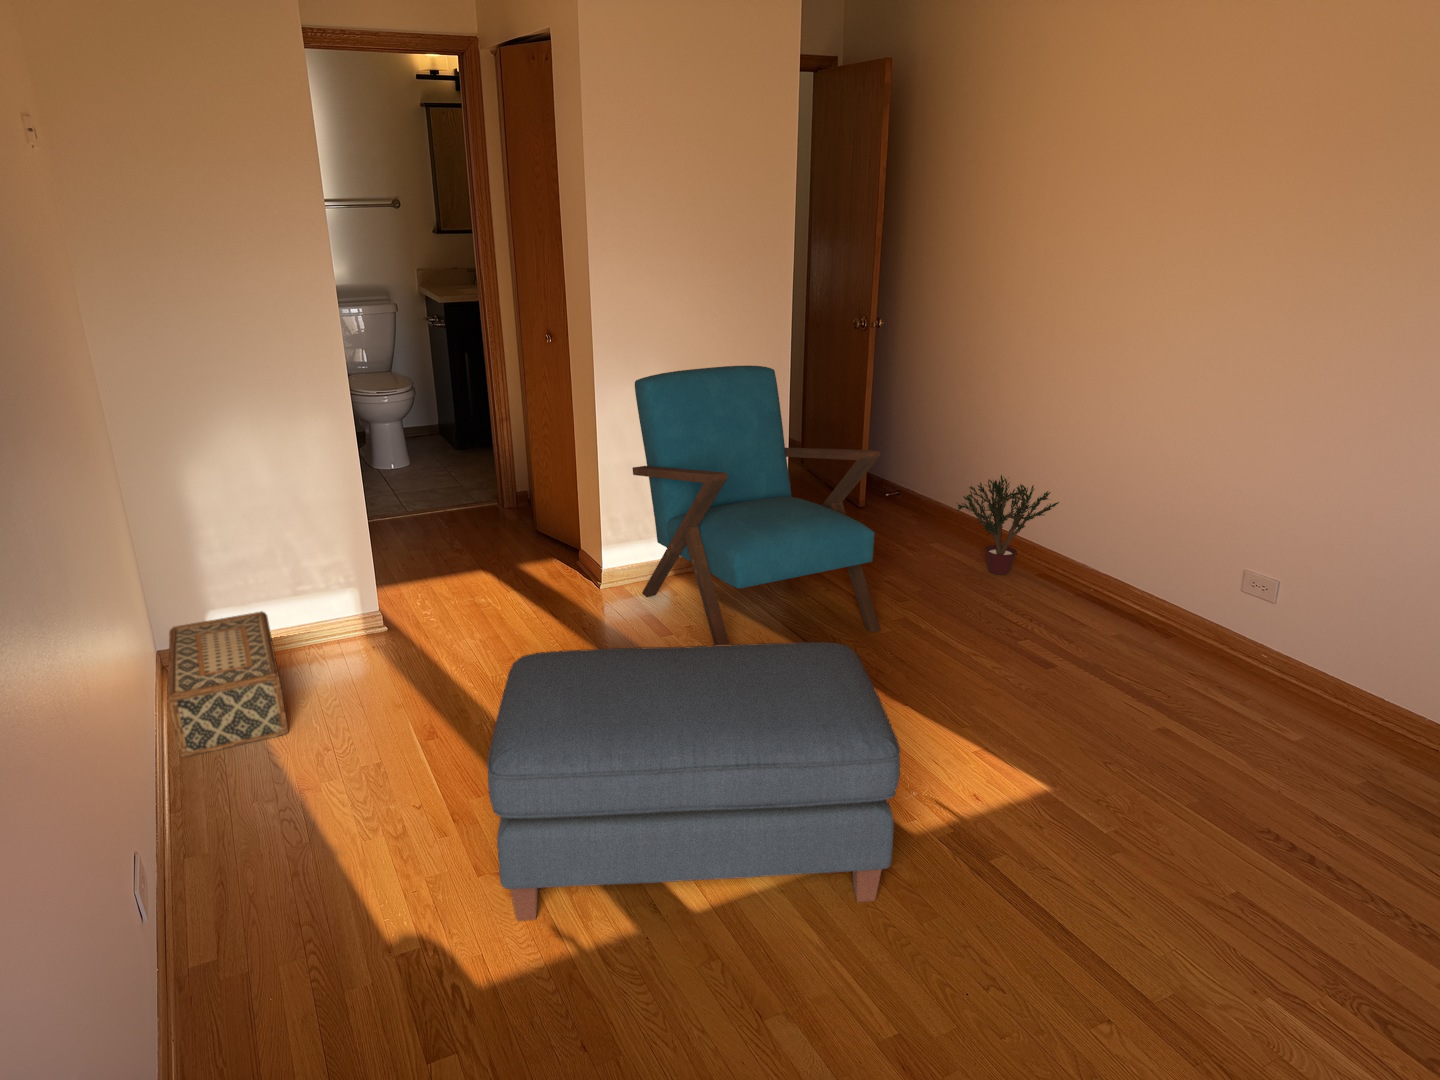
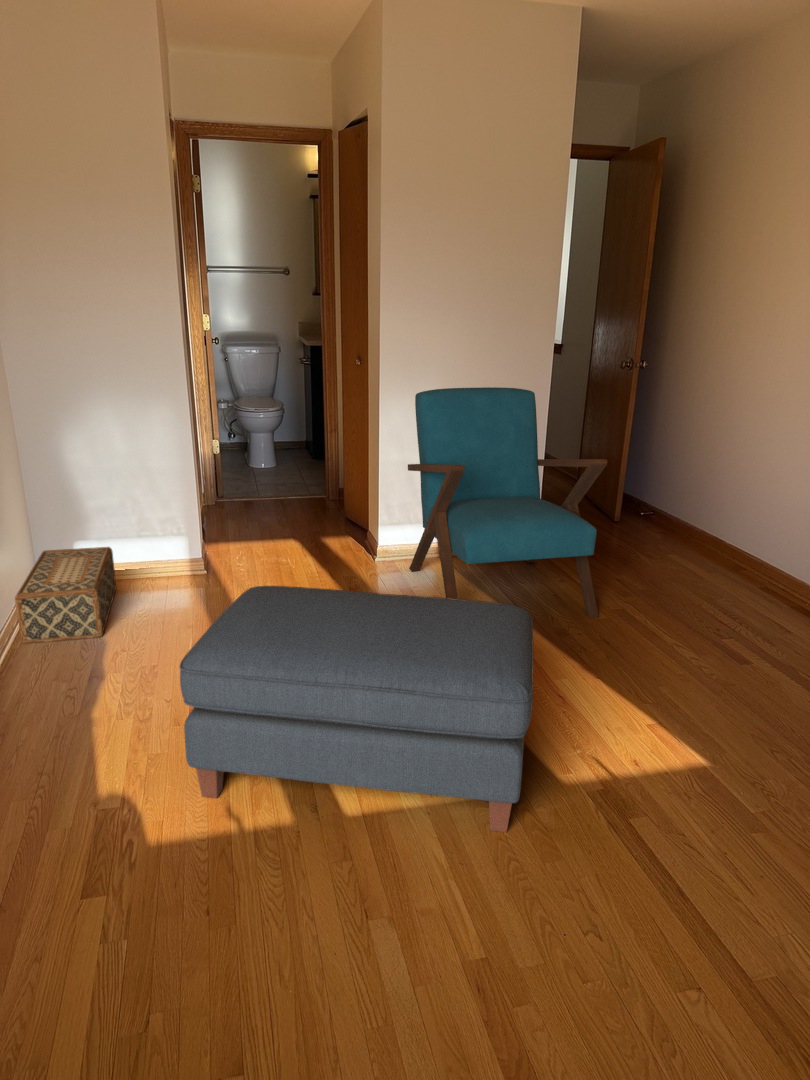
potted plant: present [957,475,1059,575] -> none [686,496,785,585]

